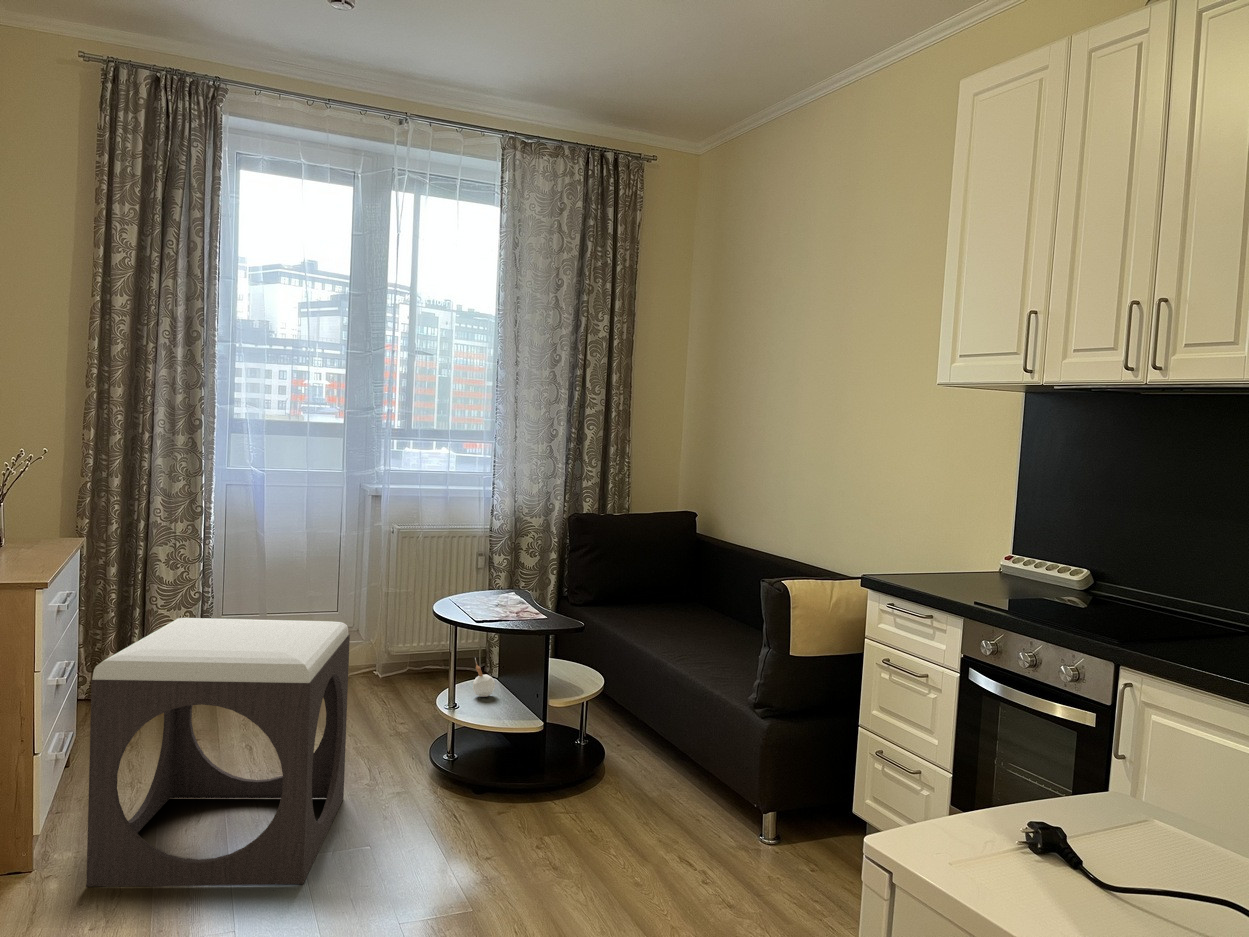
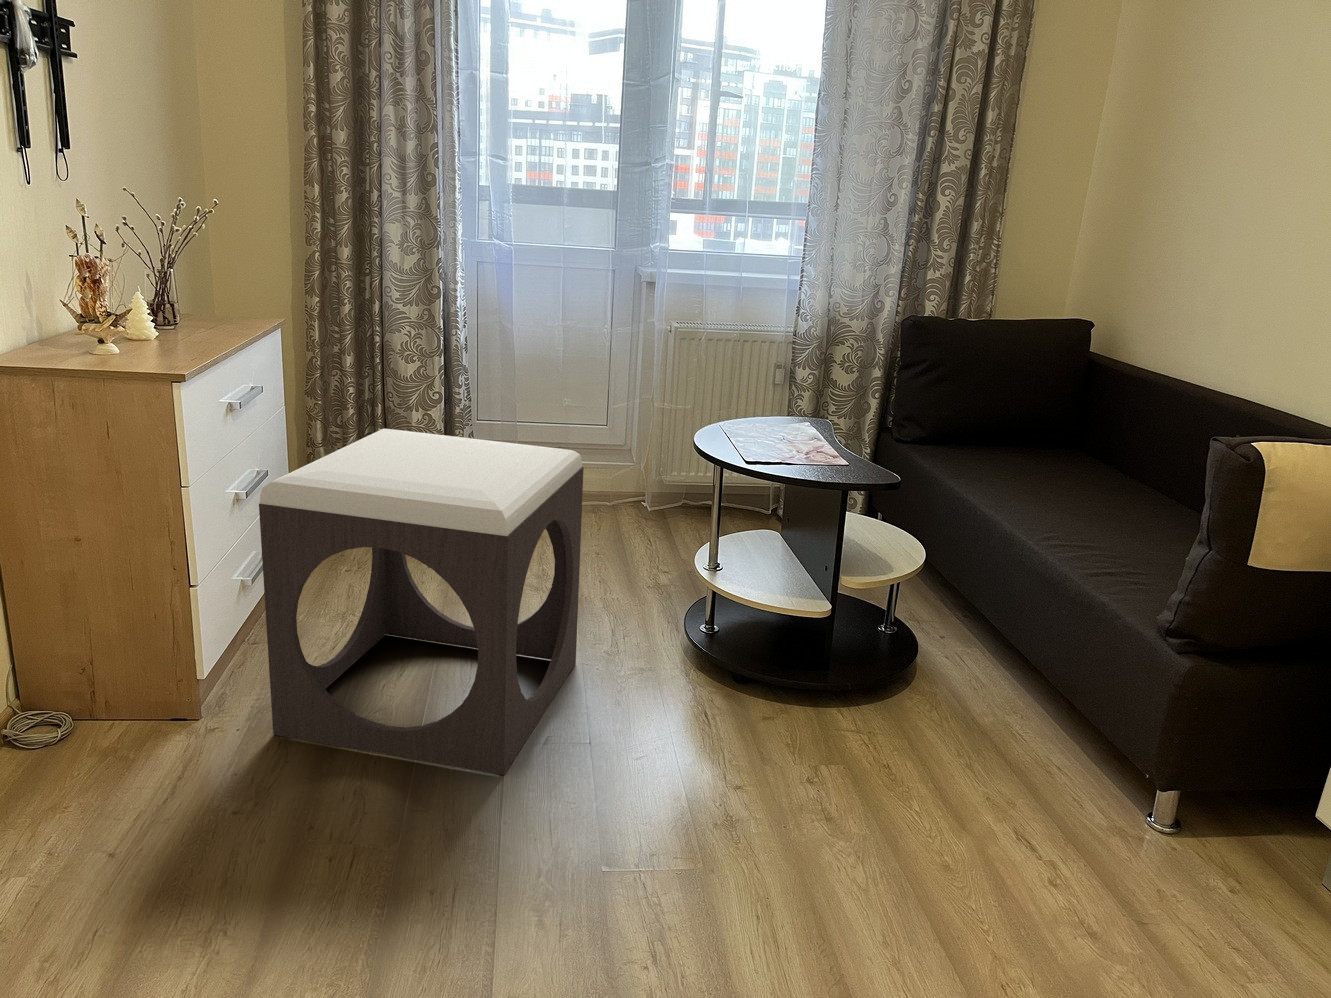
candle: present [473,659,495,697] -> none [747,506,776,557]

